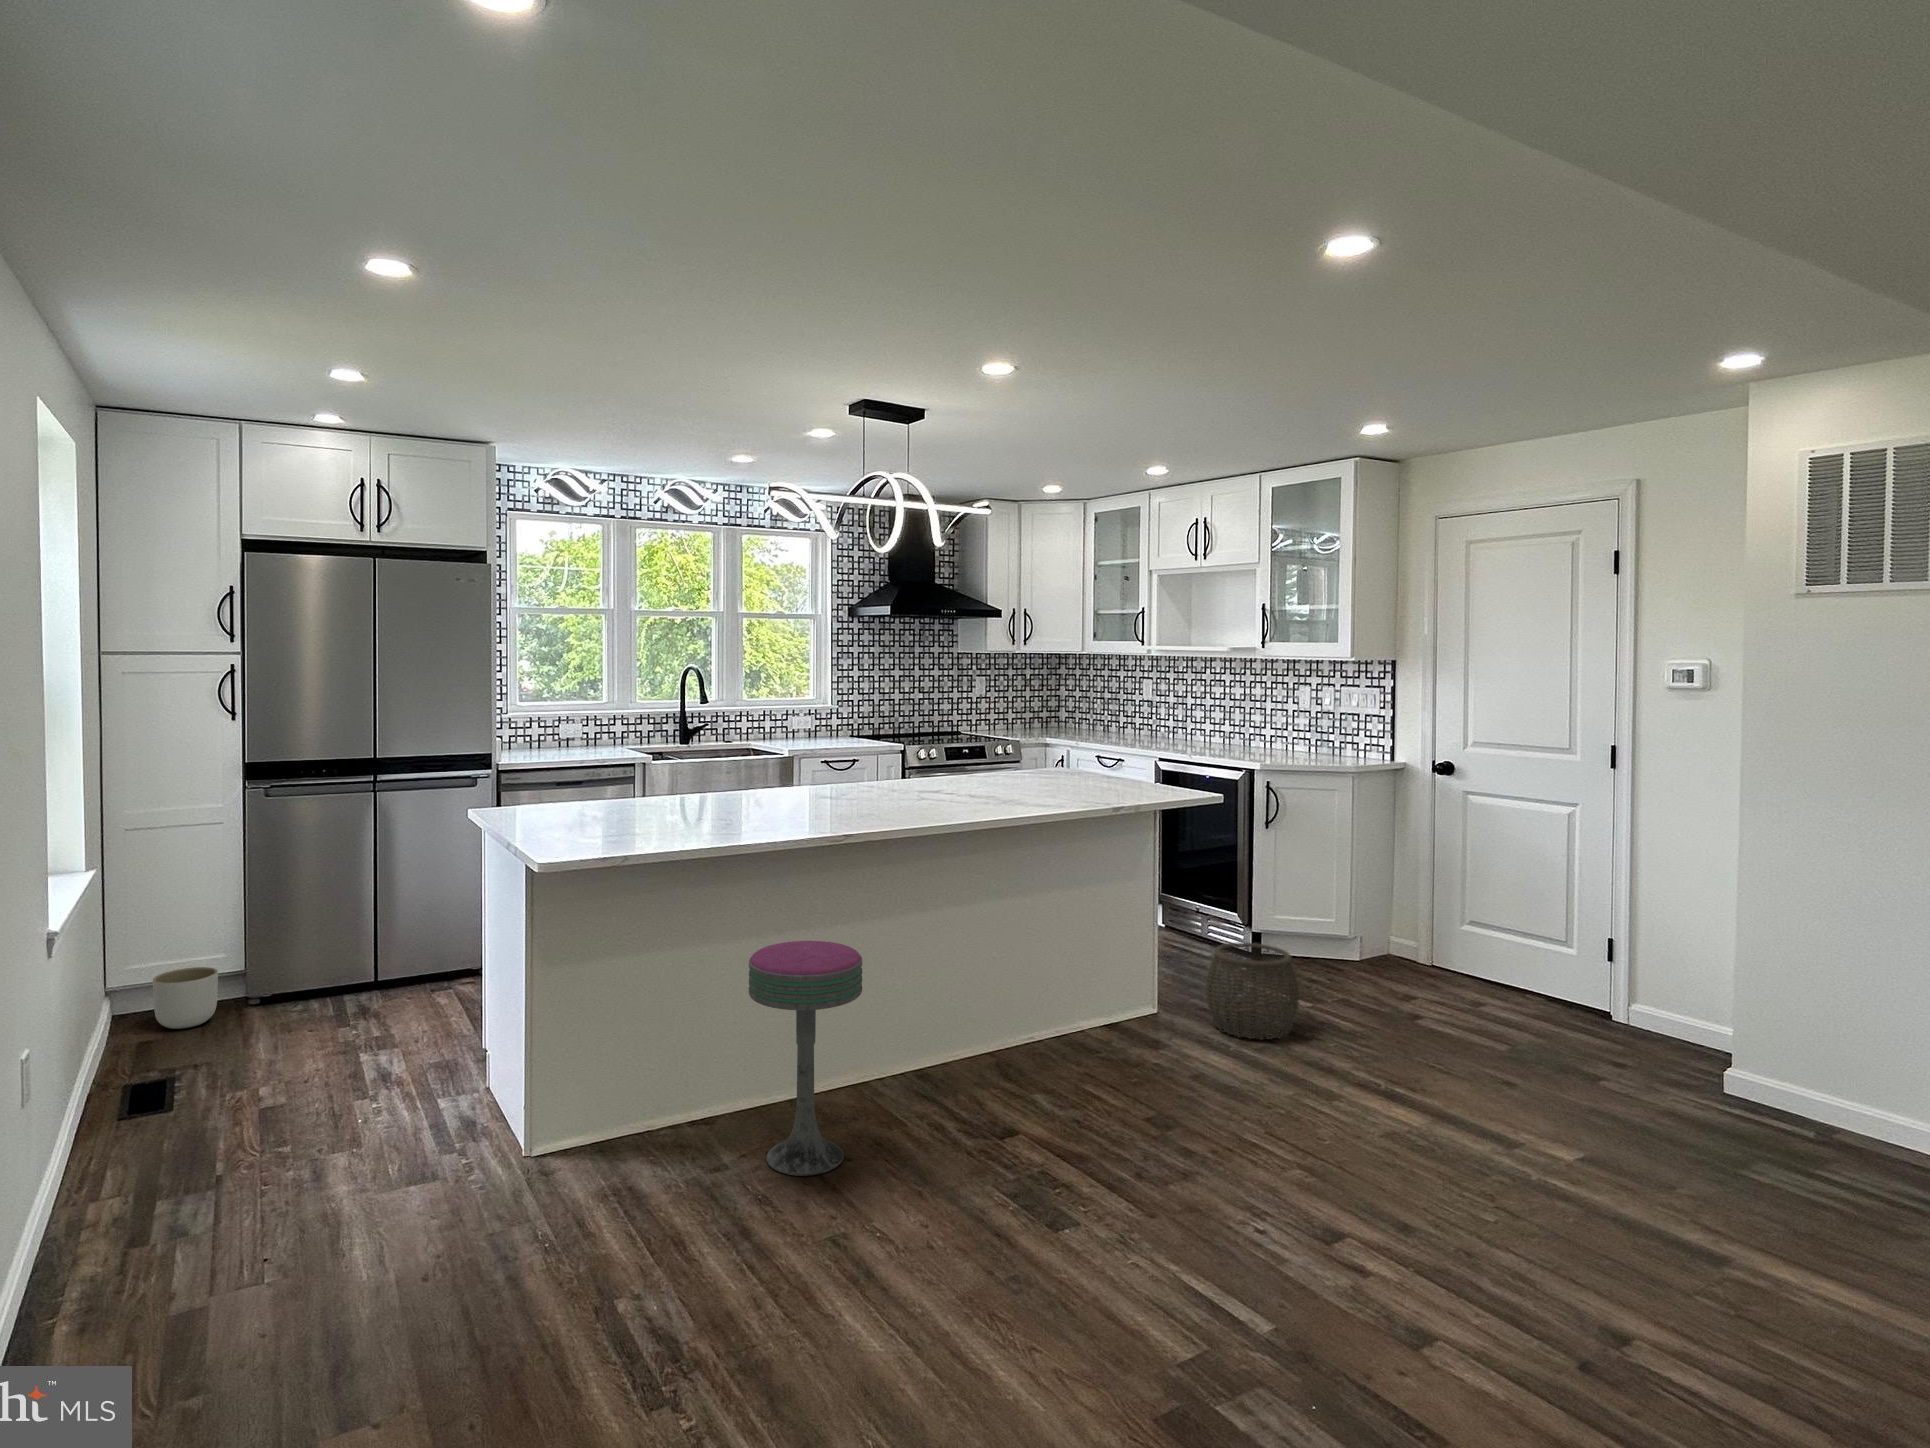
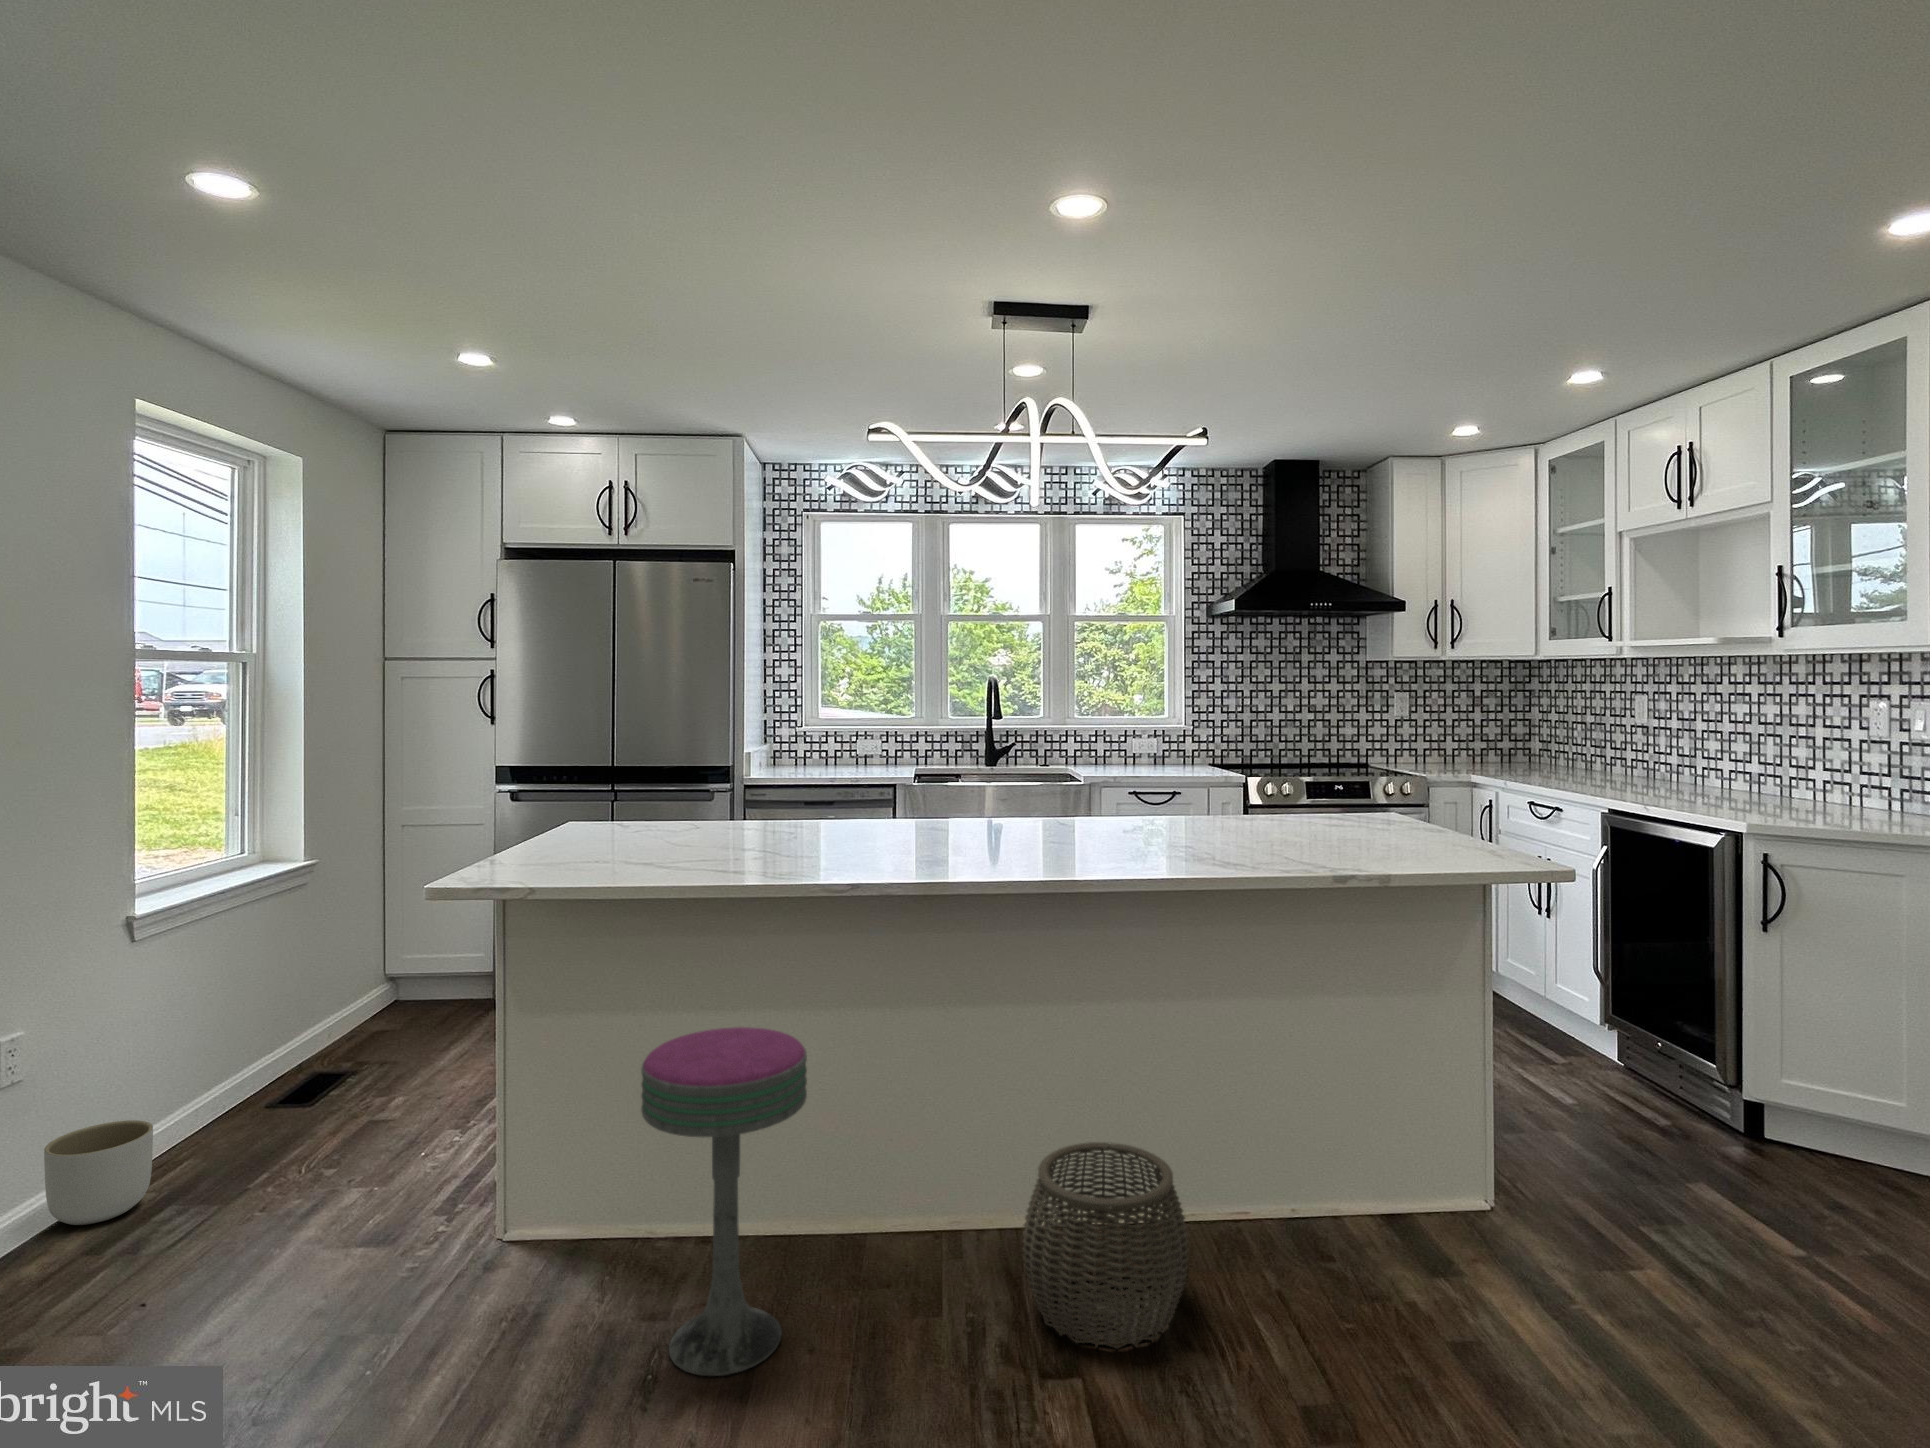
woven basket: present [1205,942,1300,1040] -> present [1023,1142,1188,1349]
planter: present [153,967,218,1029] -> present [44,1120,153,1225]

